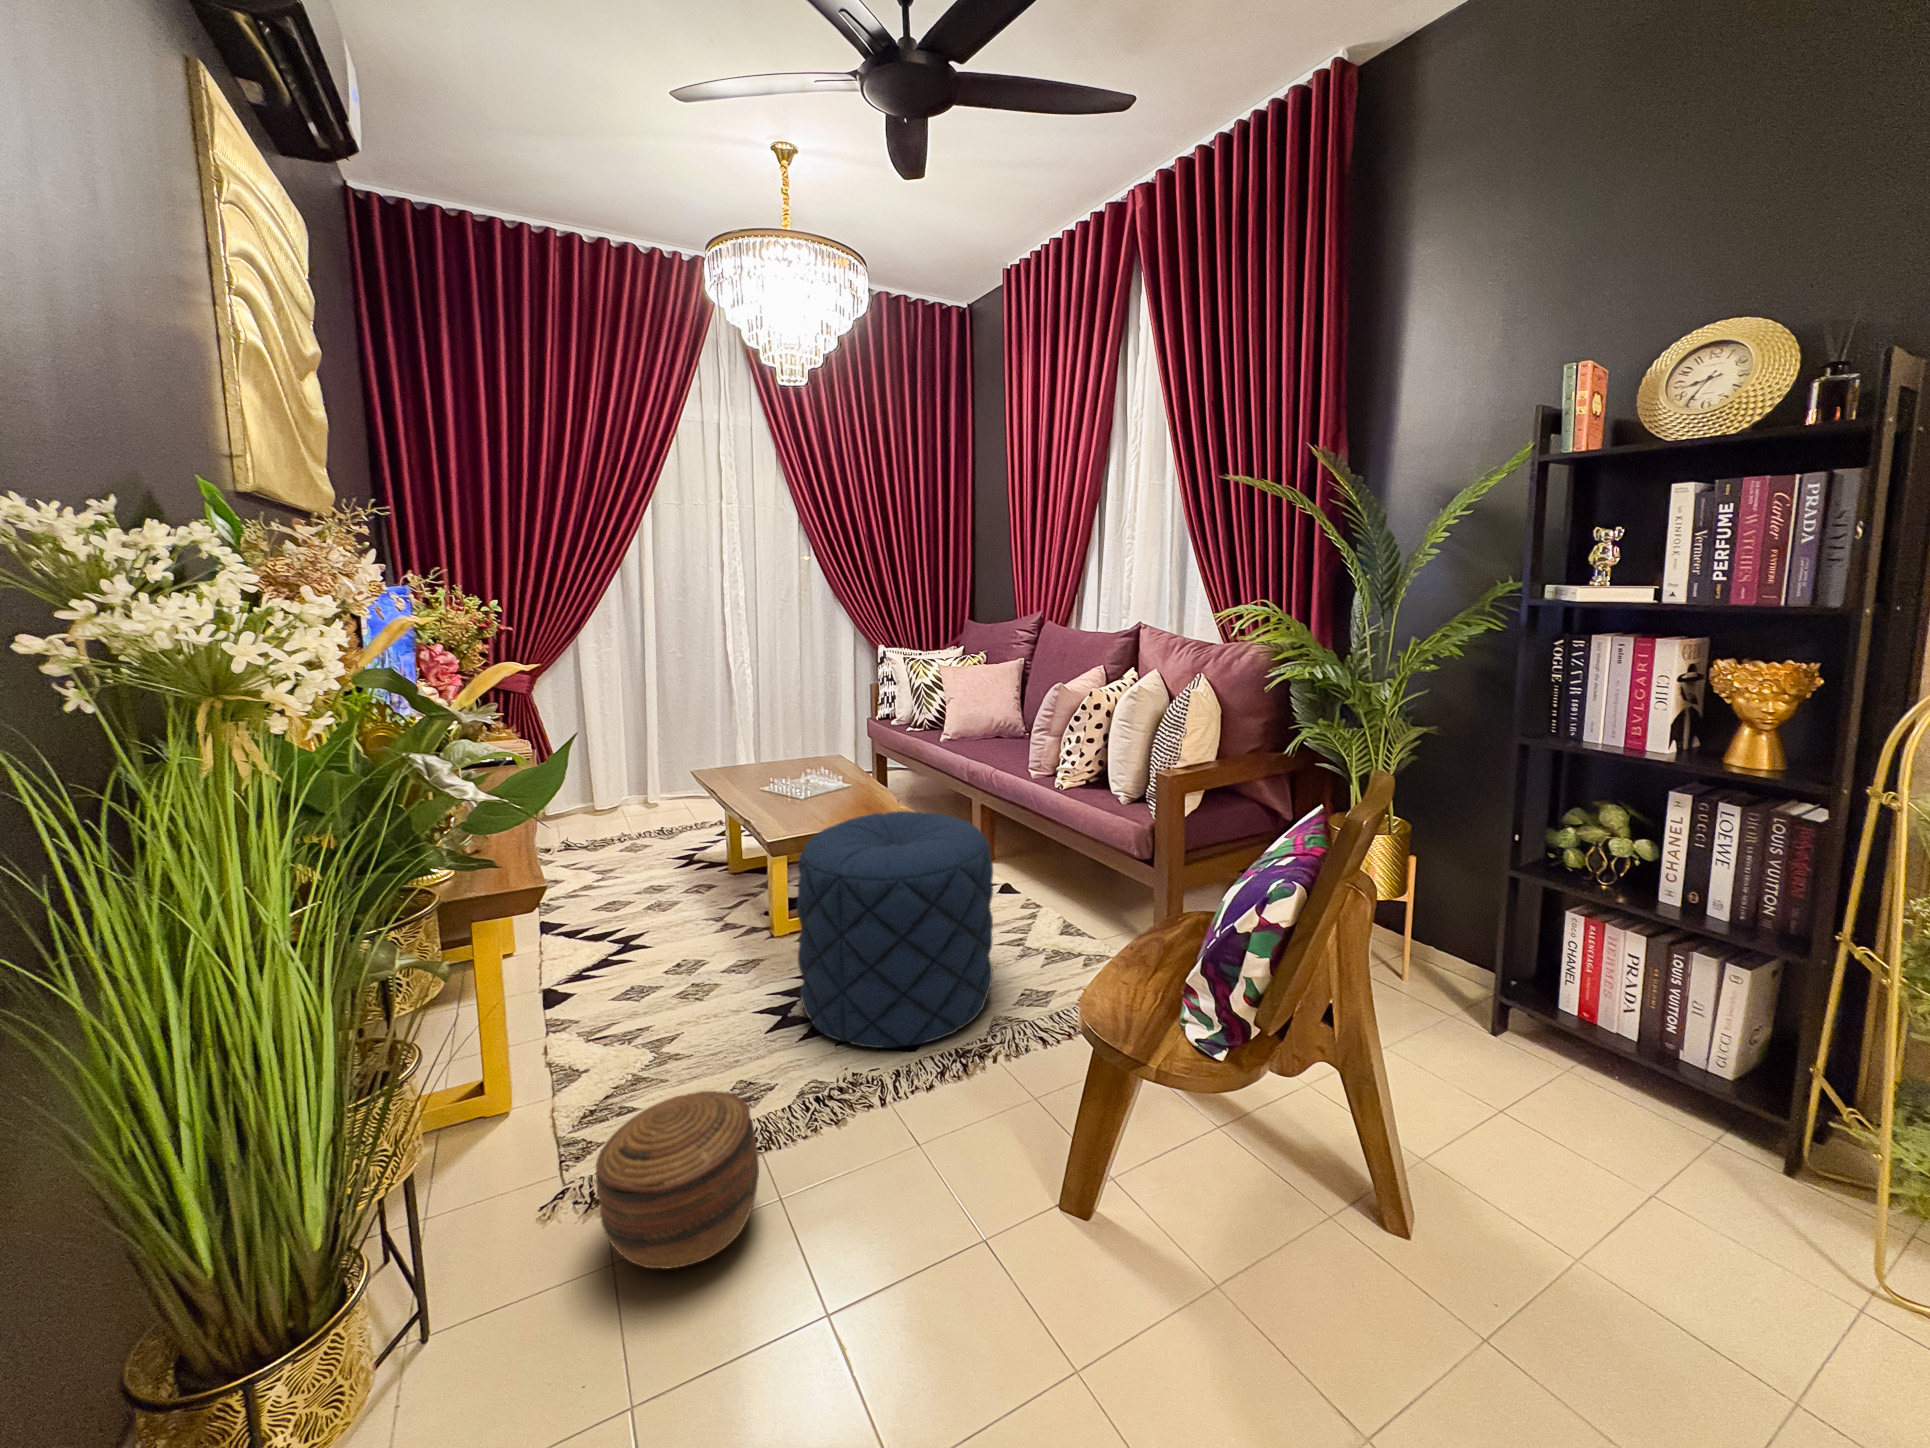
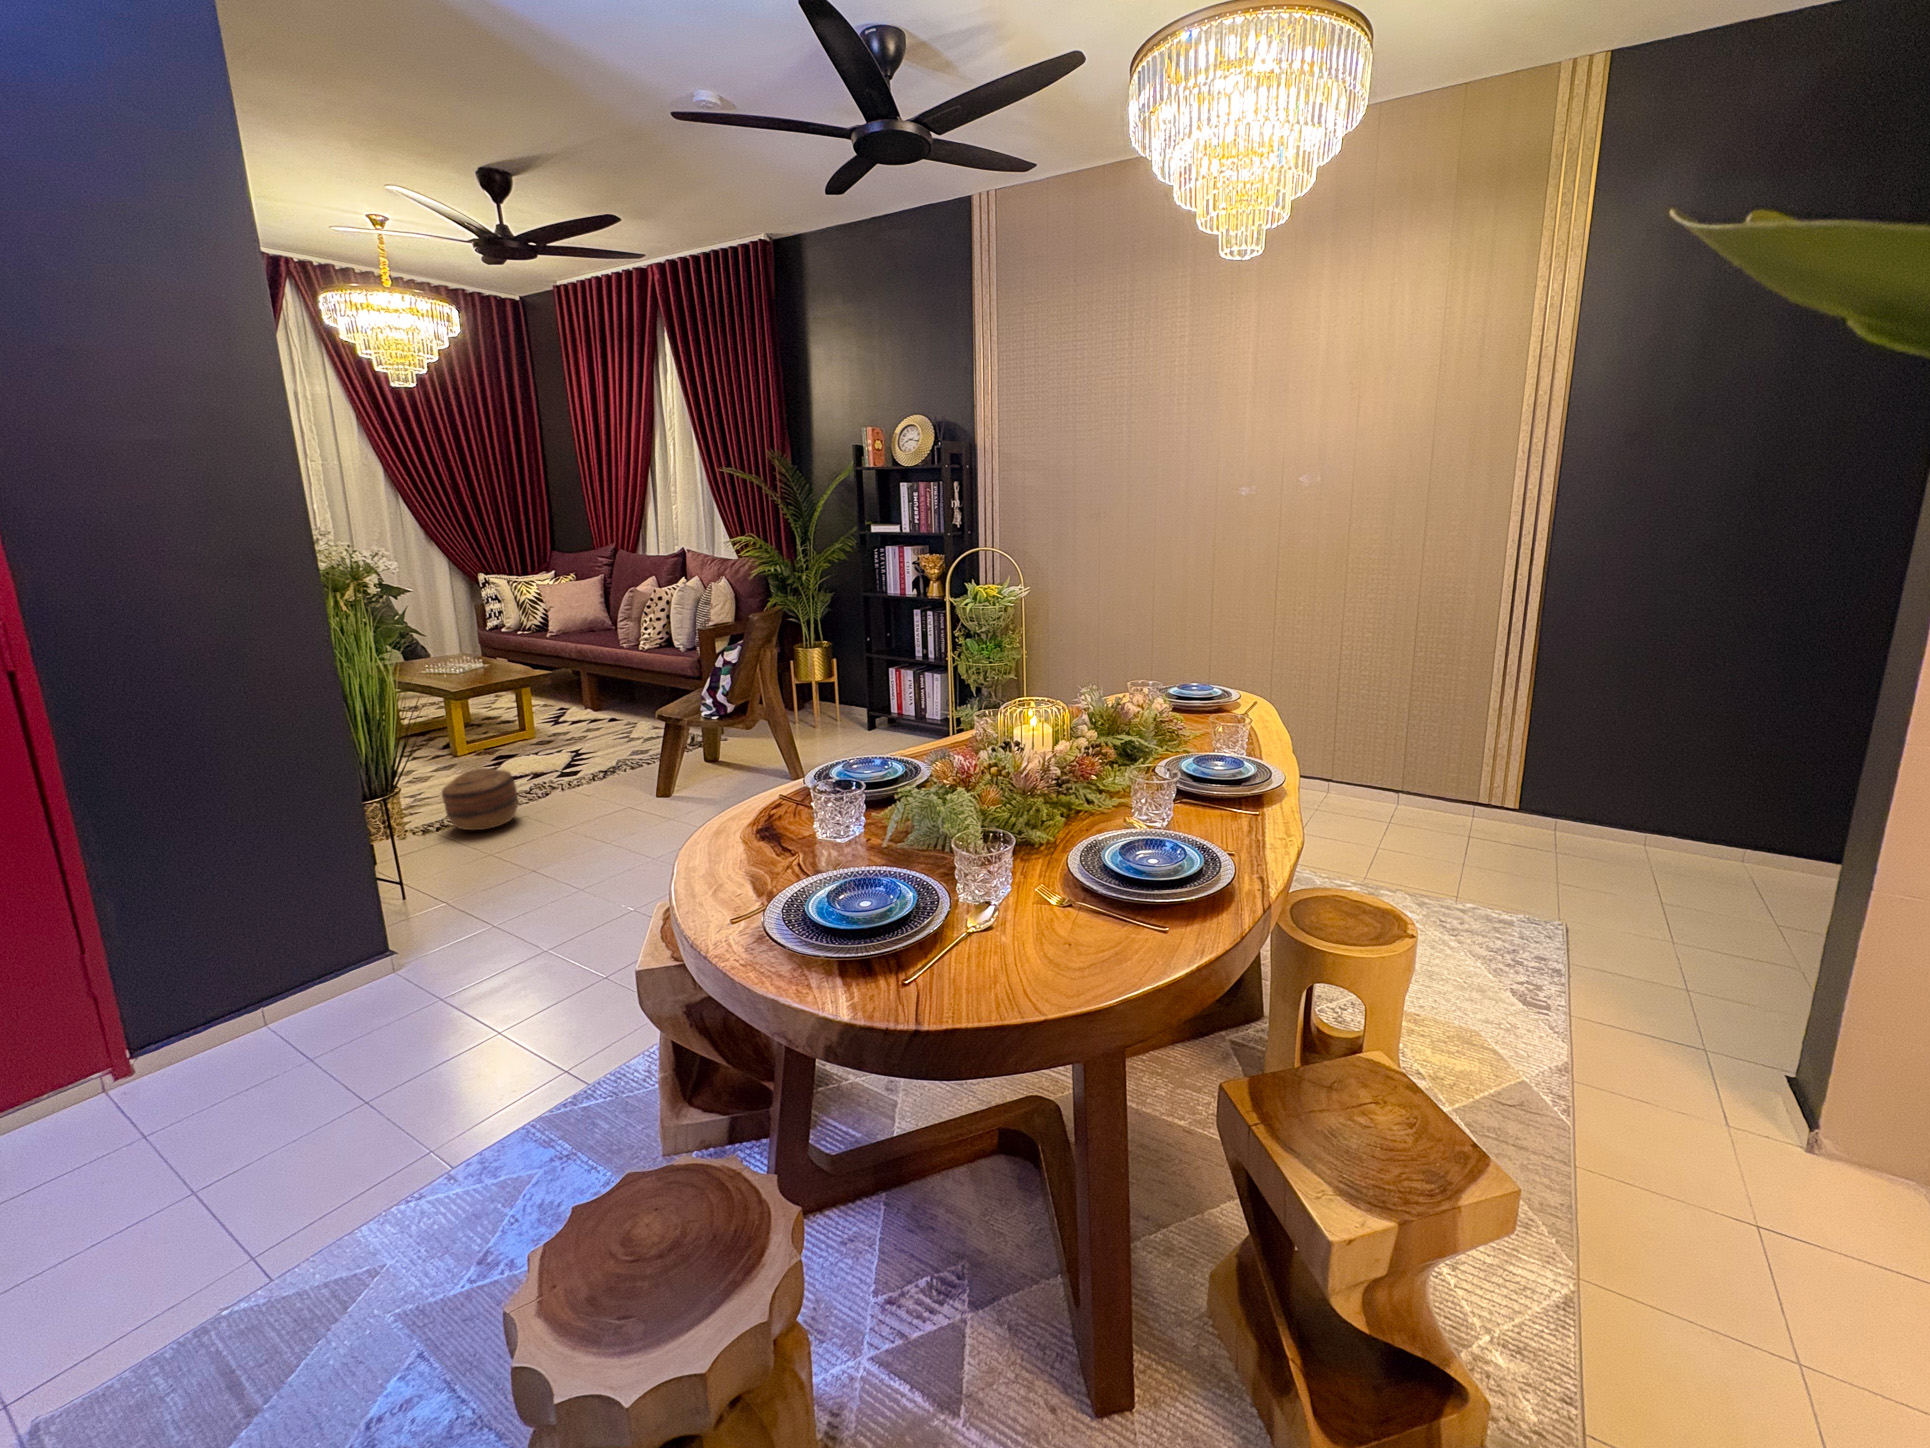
pouf: present [797,811,993,1048] -> none [489,661,613,776]

